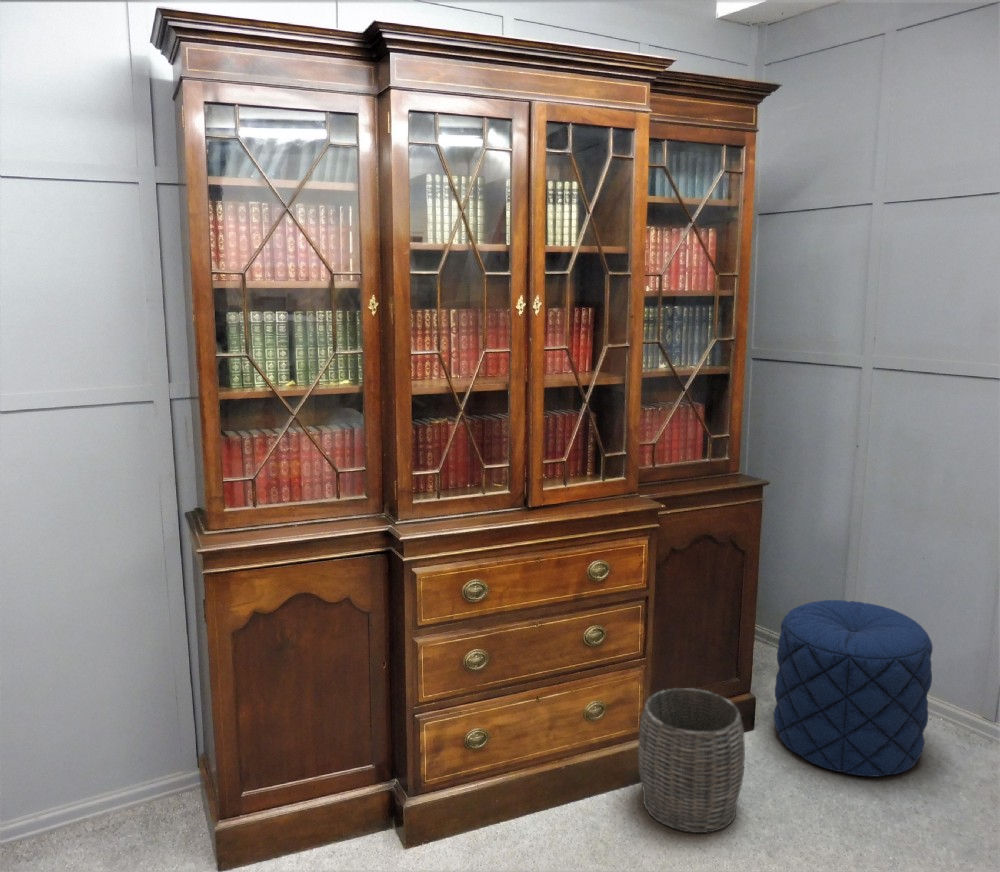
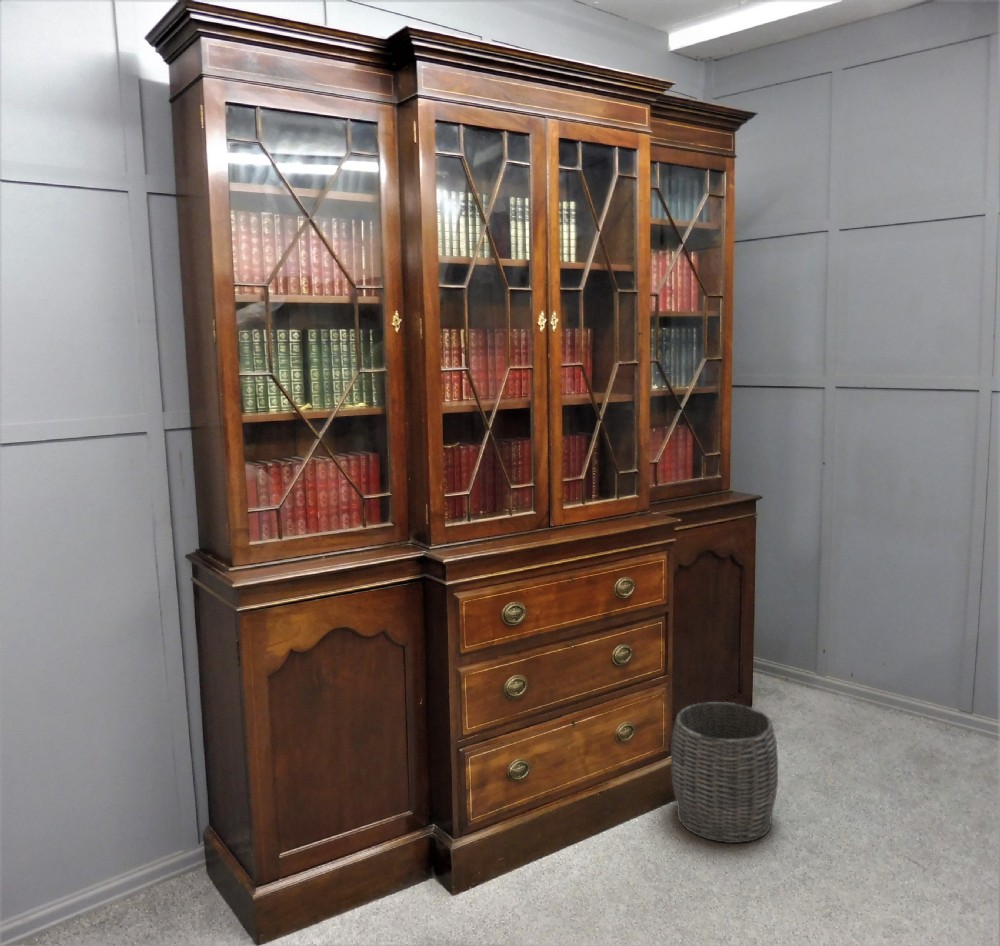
pouf: present [774,600,932,777] -> none [778,609,928,773]

